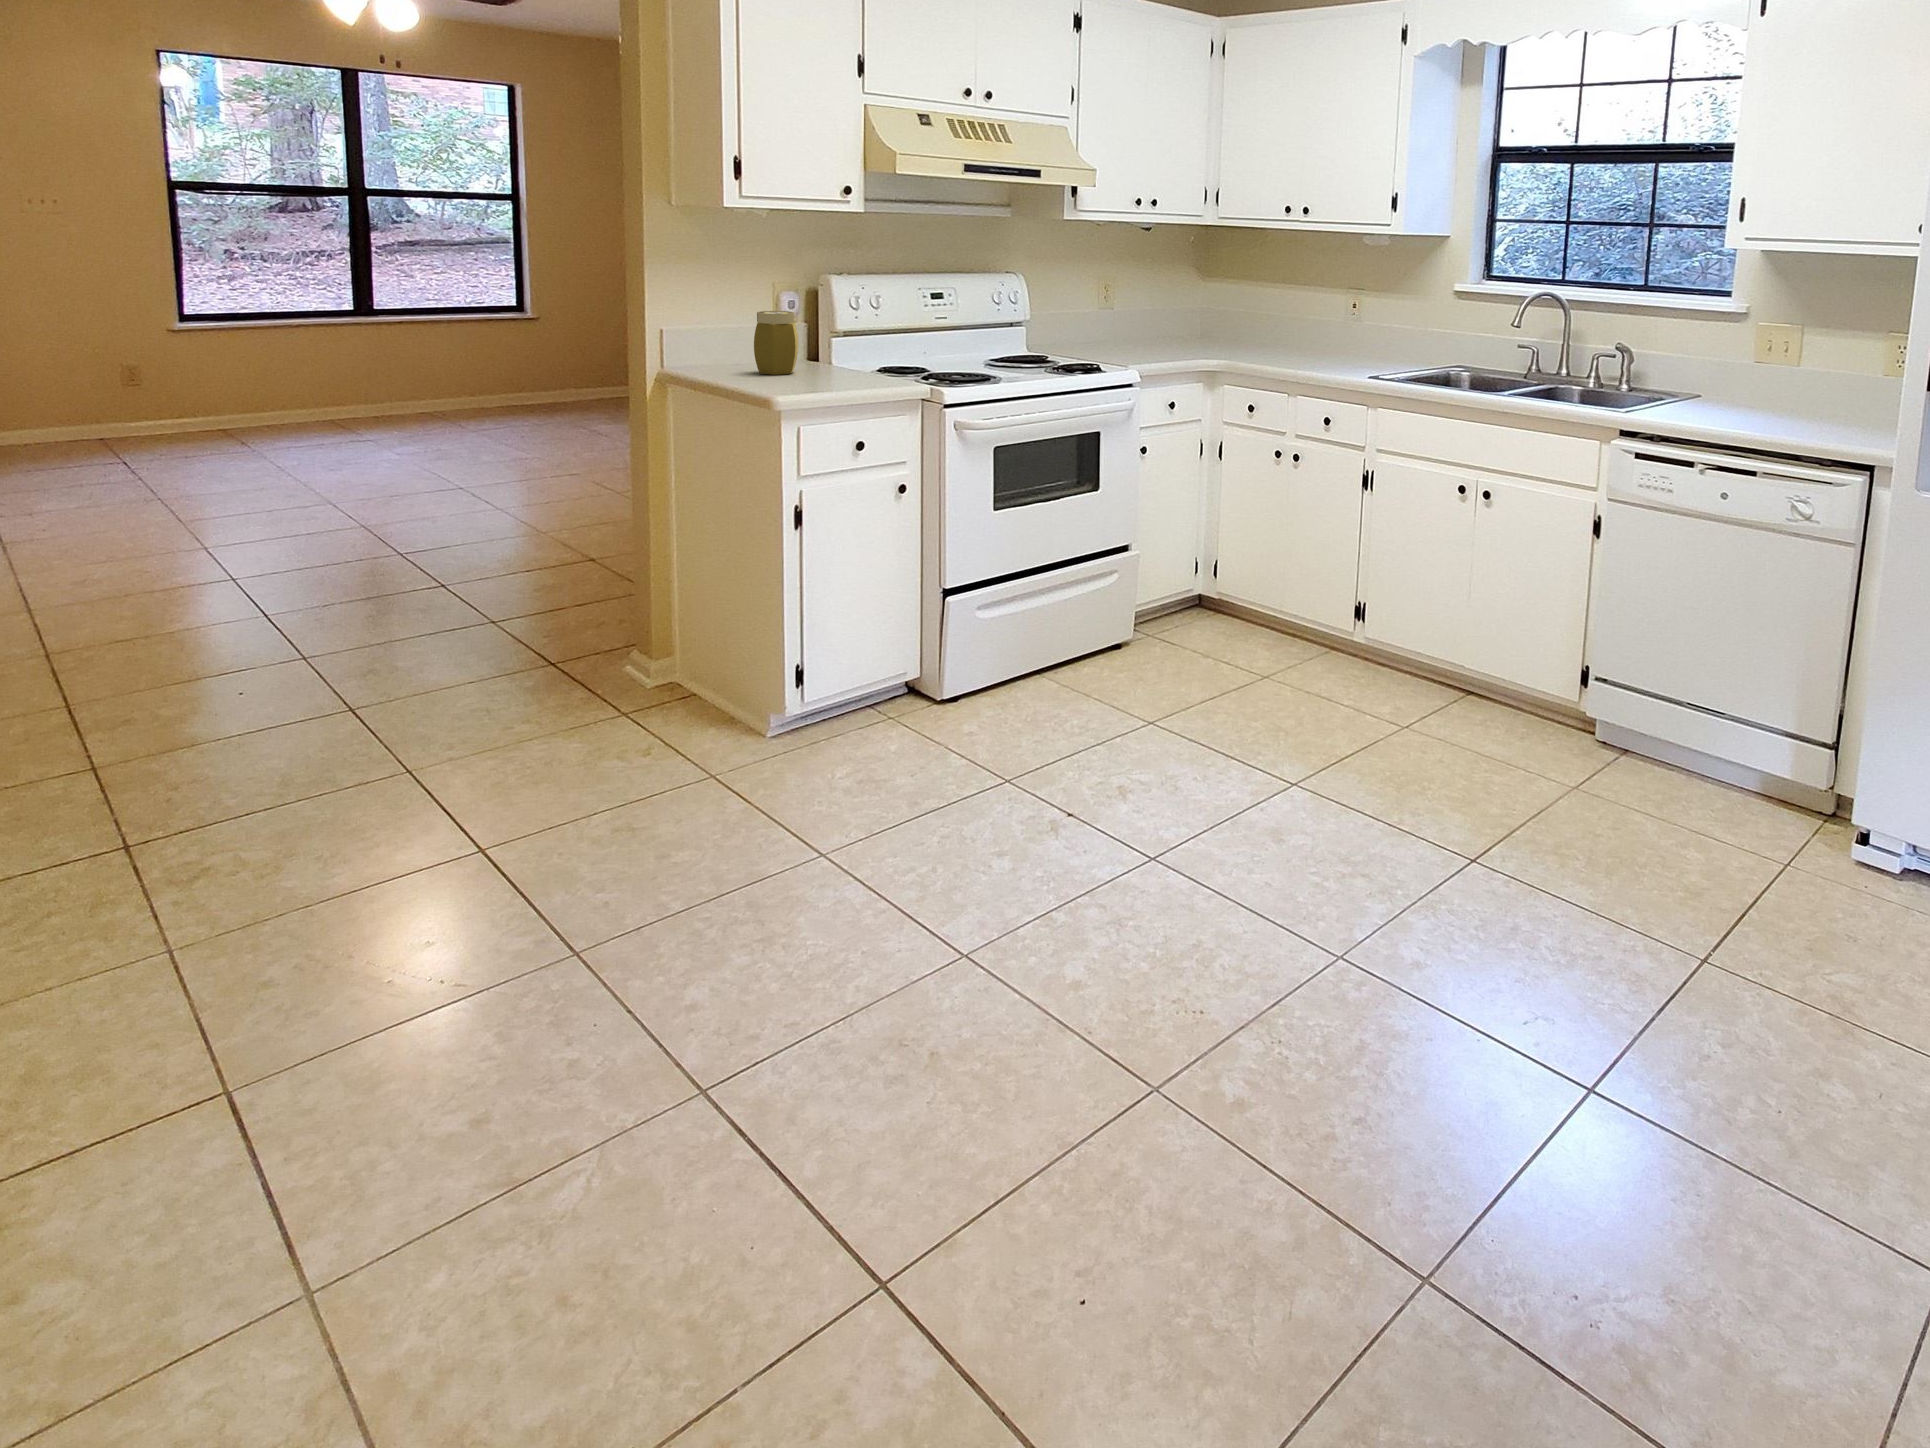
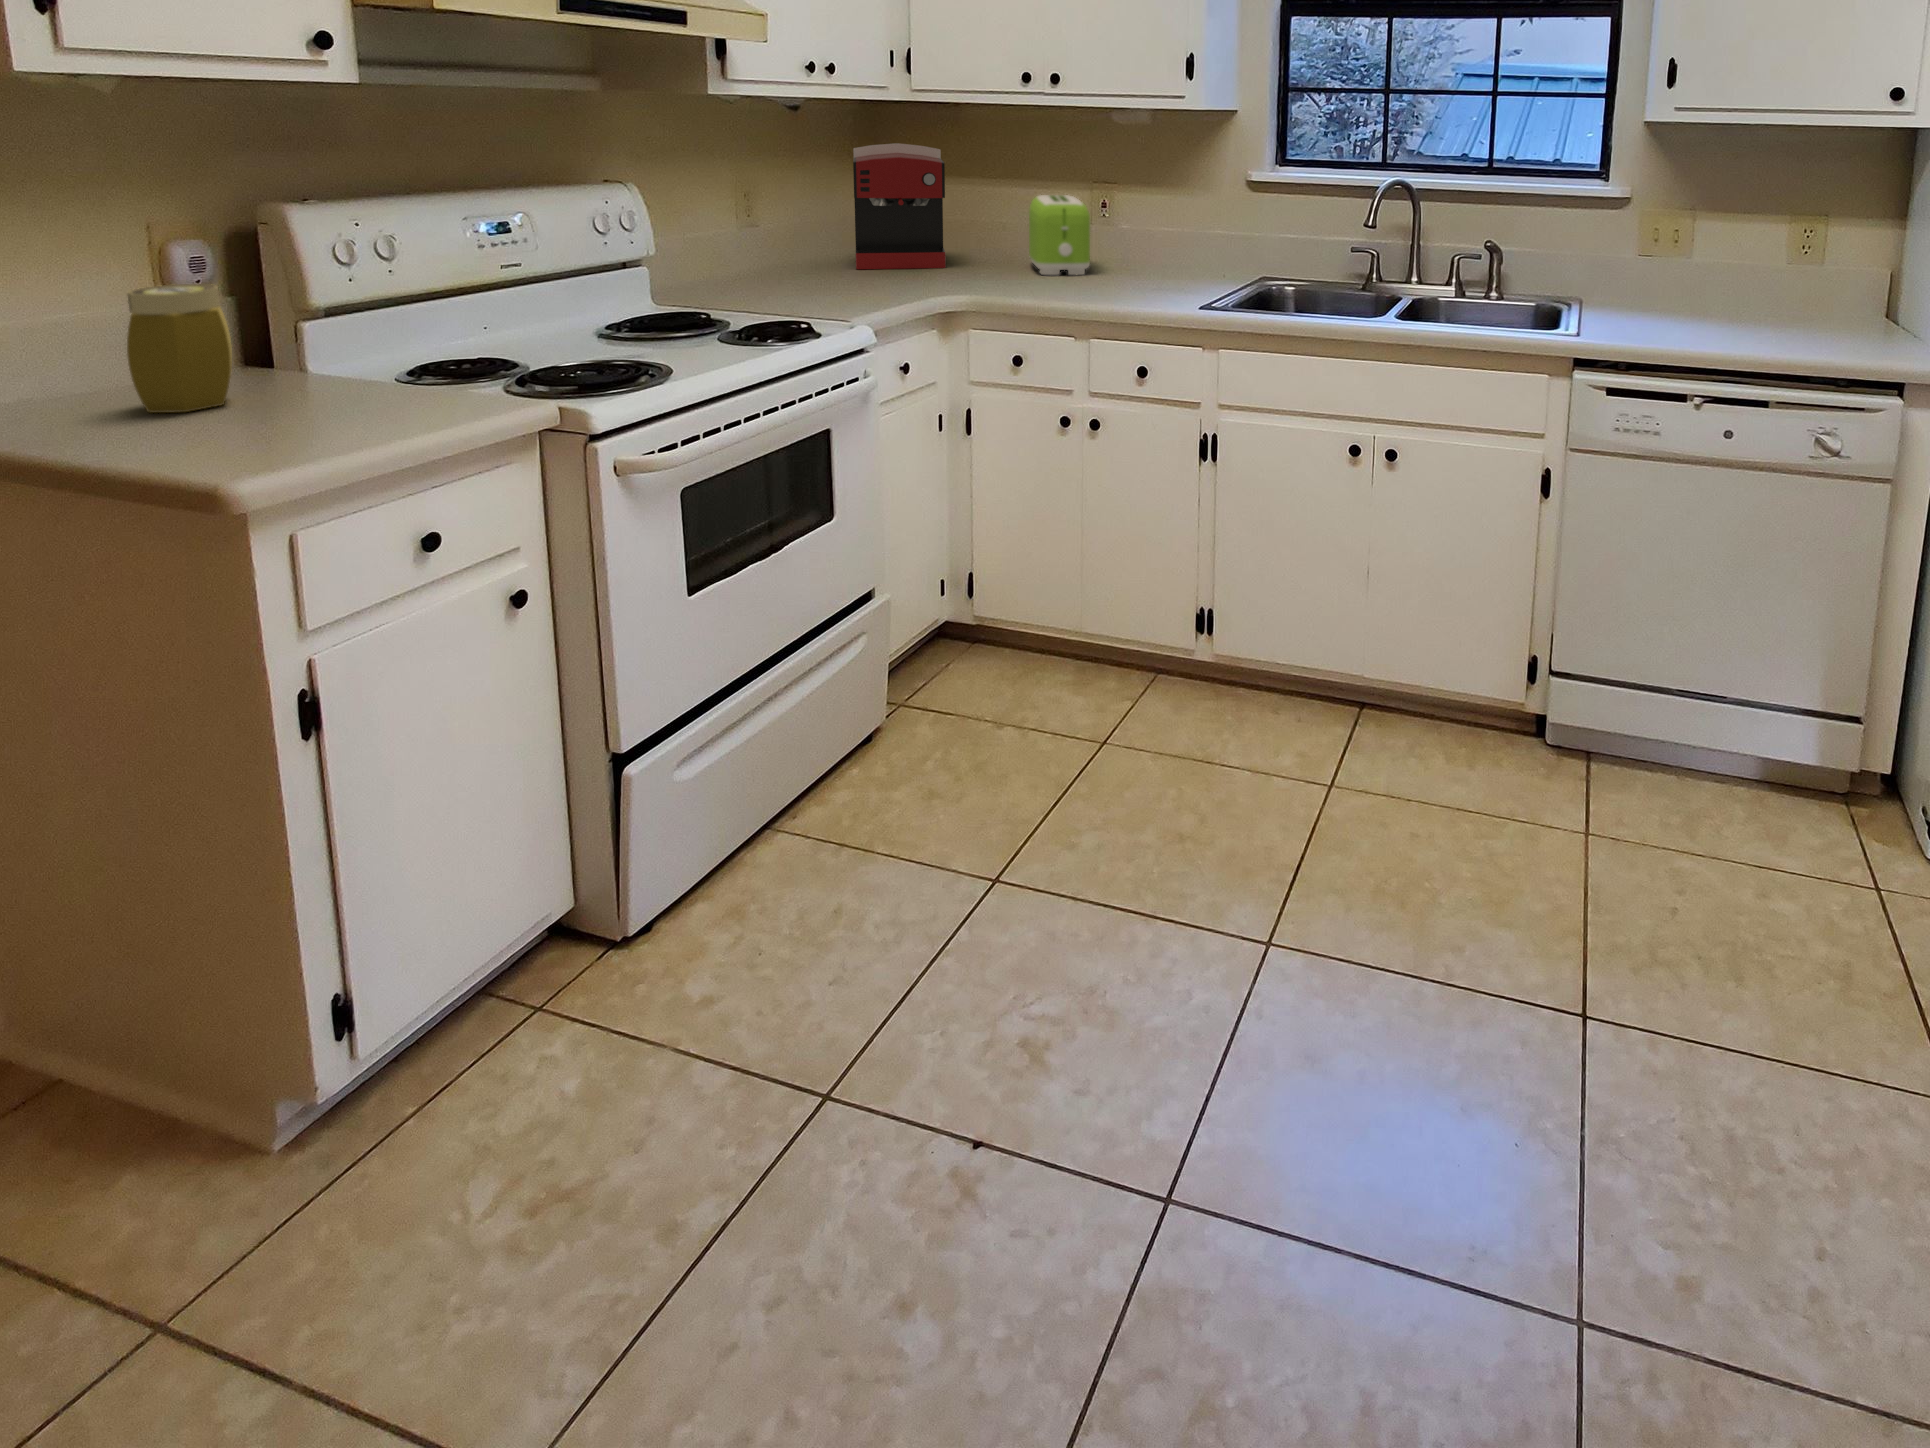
coffee maker: none [1173,259,1243,348] -> present [853,143,946,269]
toaster: none [1288,300,1334,358] -> present [1029,195,1090,275]

